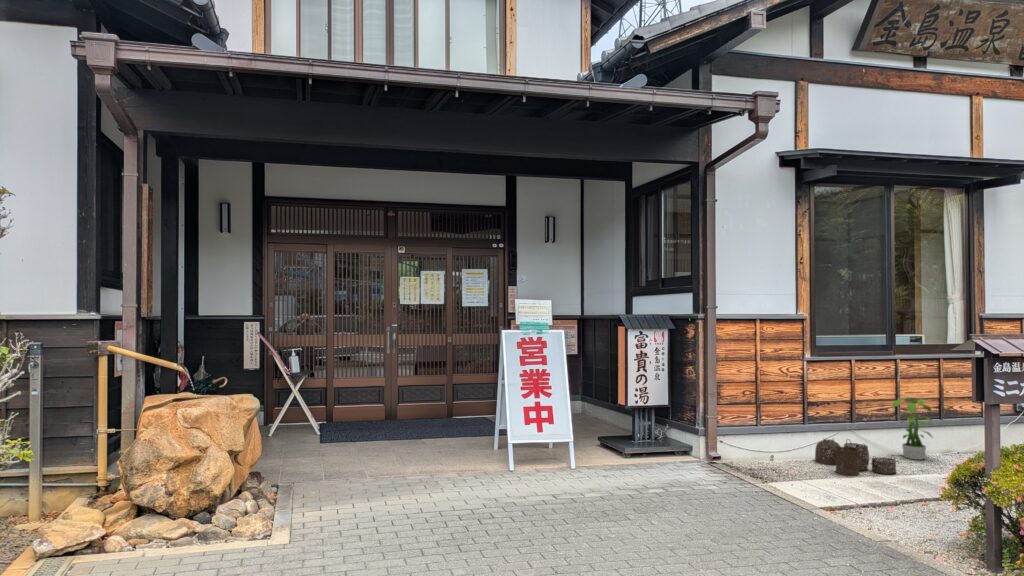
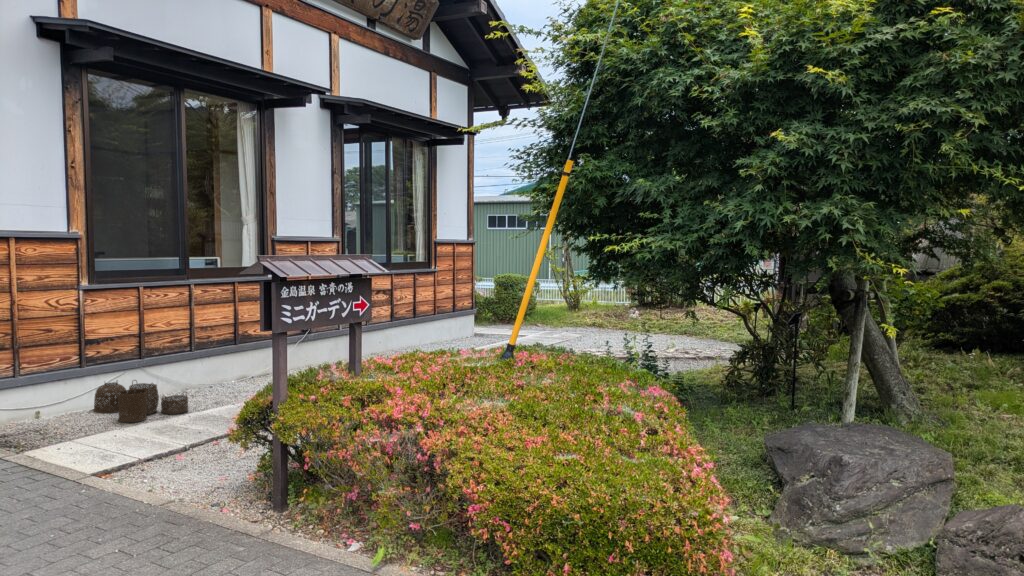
potted plant: present [892,398,936,460] -> none [184,323,232,391]

